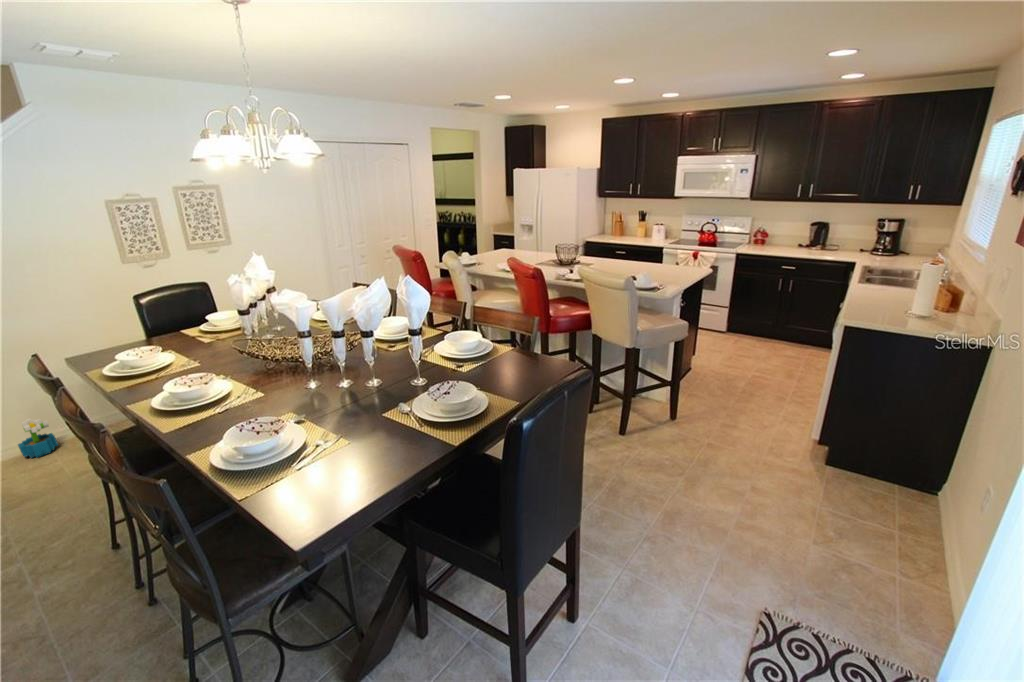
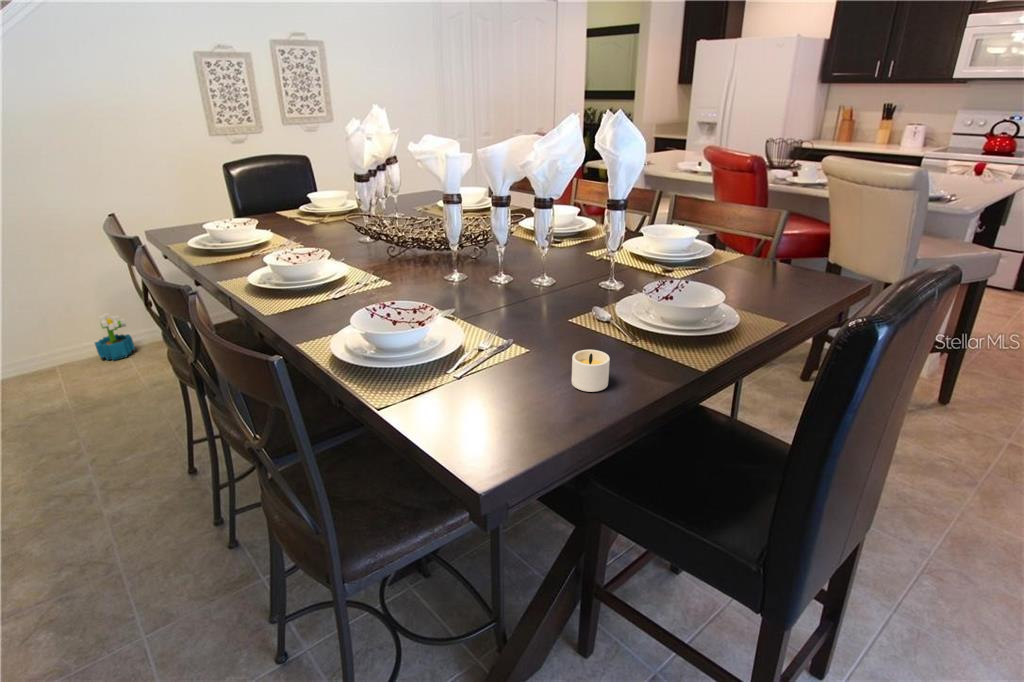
candle: none [371,442,405,470] -> present [572,350,610,392]

